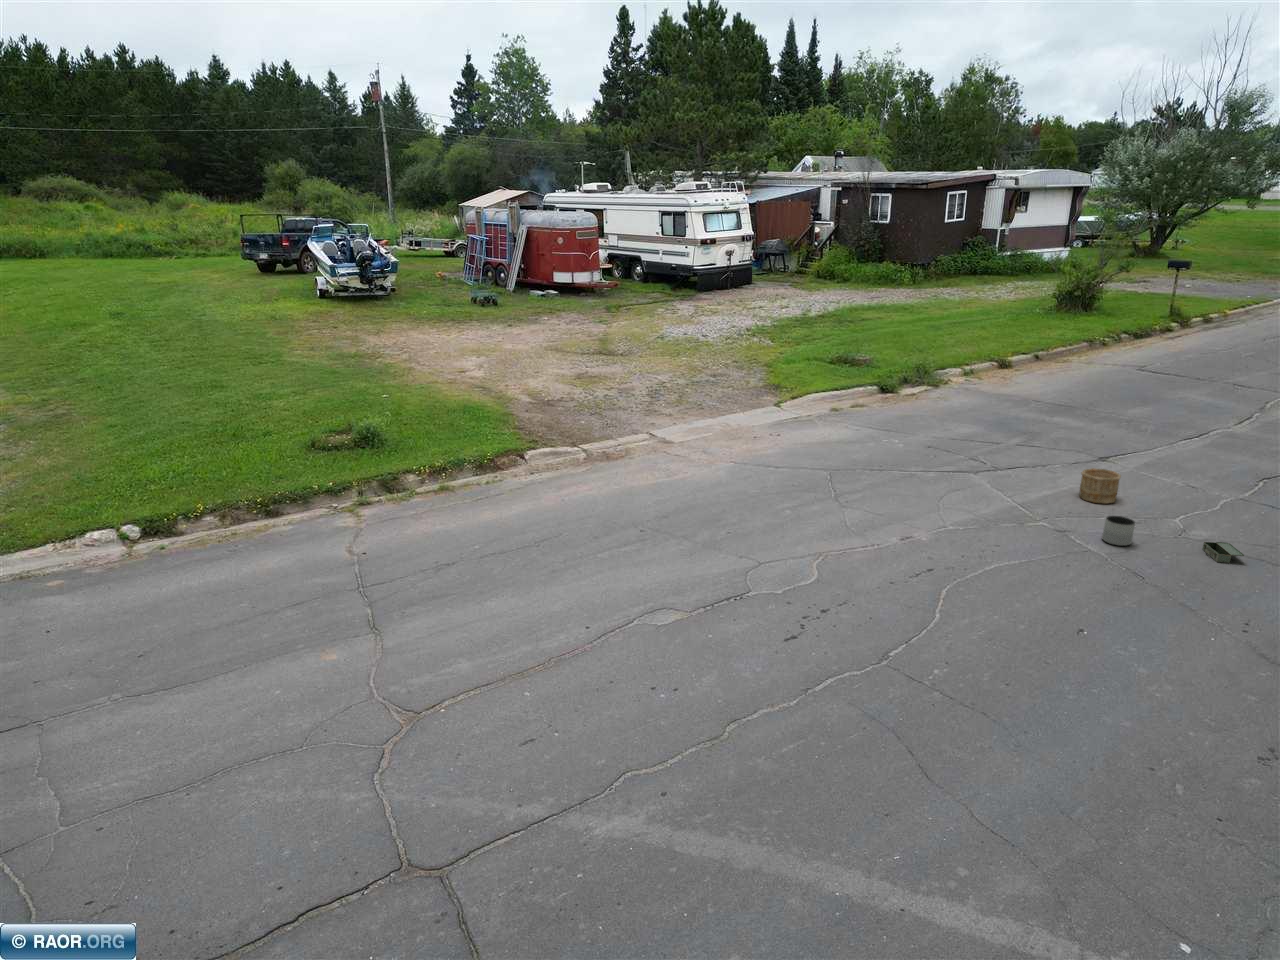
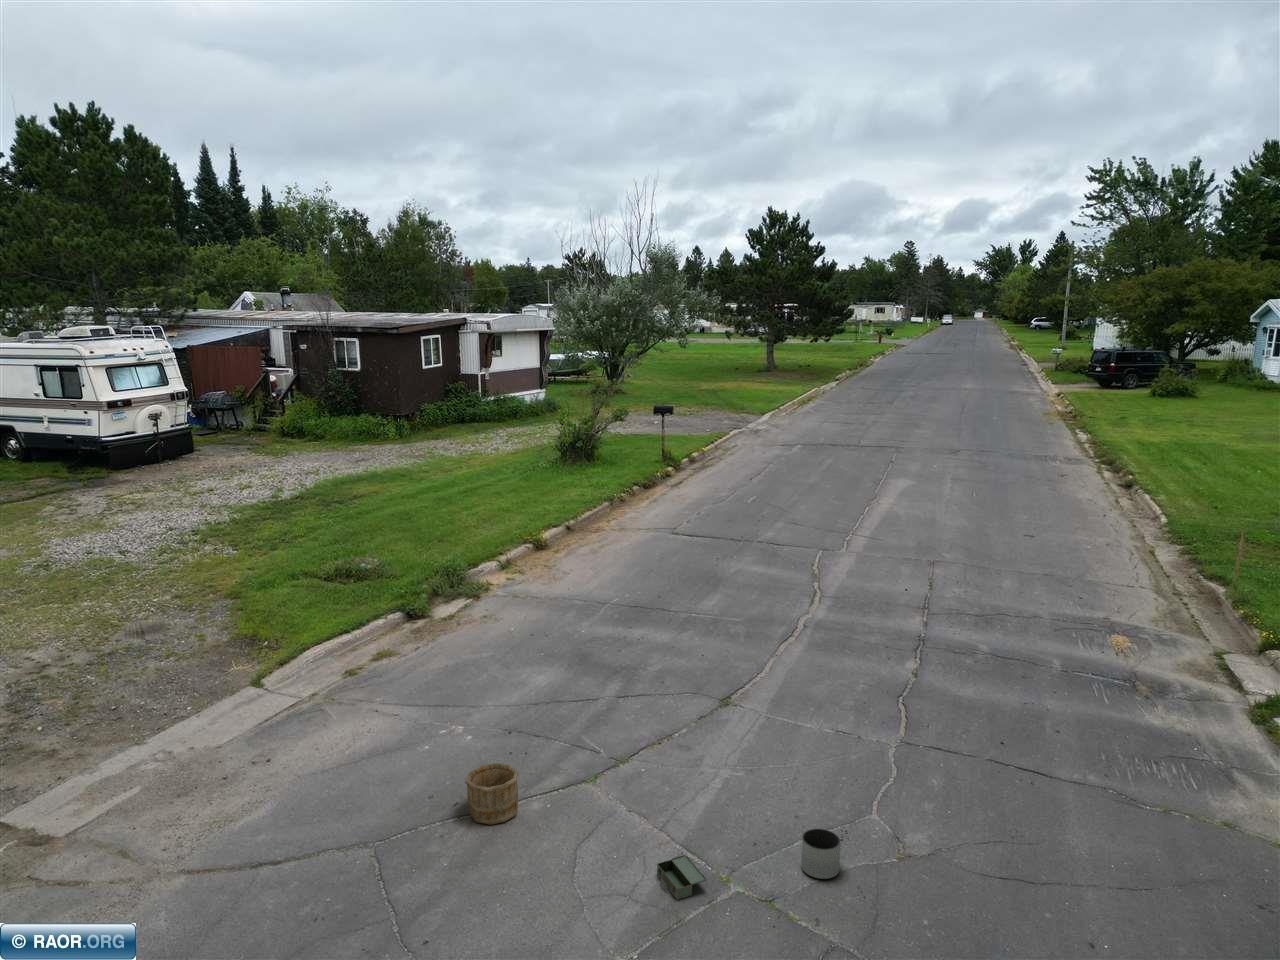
wooden bucket: present [1079,468,1121,504] -> present [465,763,518,825]
toolbox: present [1202,542,1244,563] -> present [657,855,706,900]

